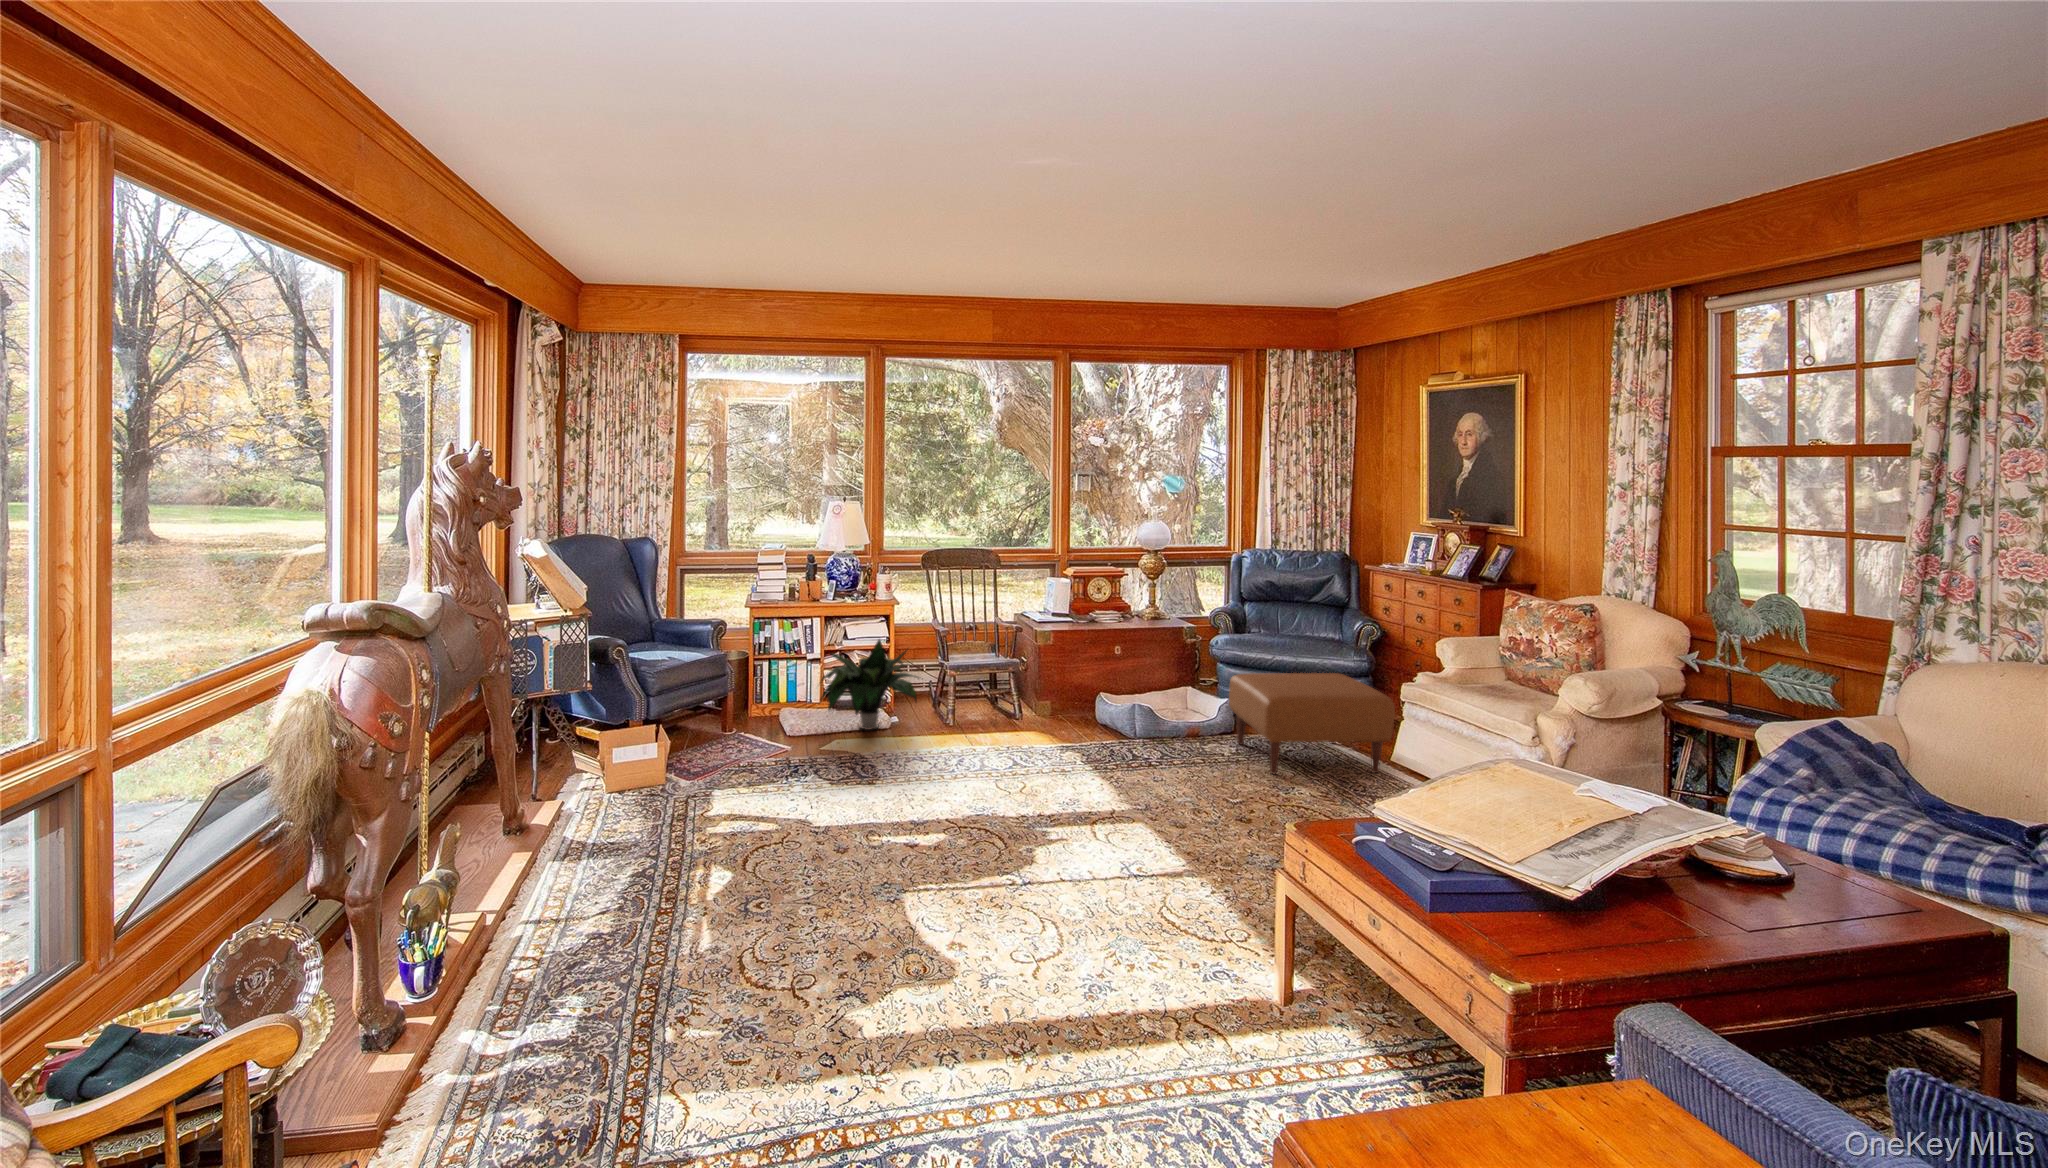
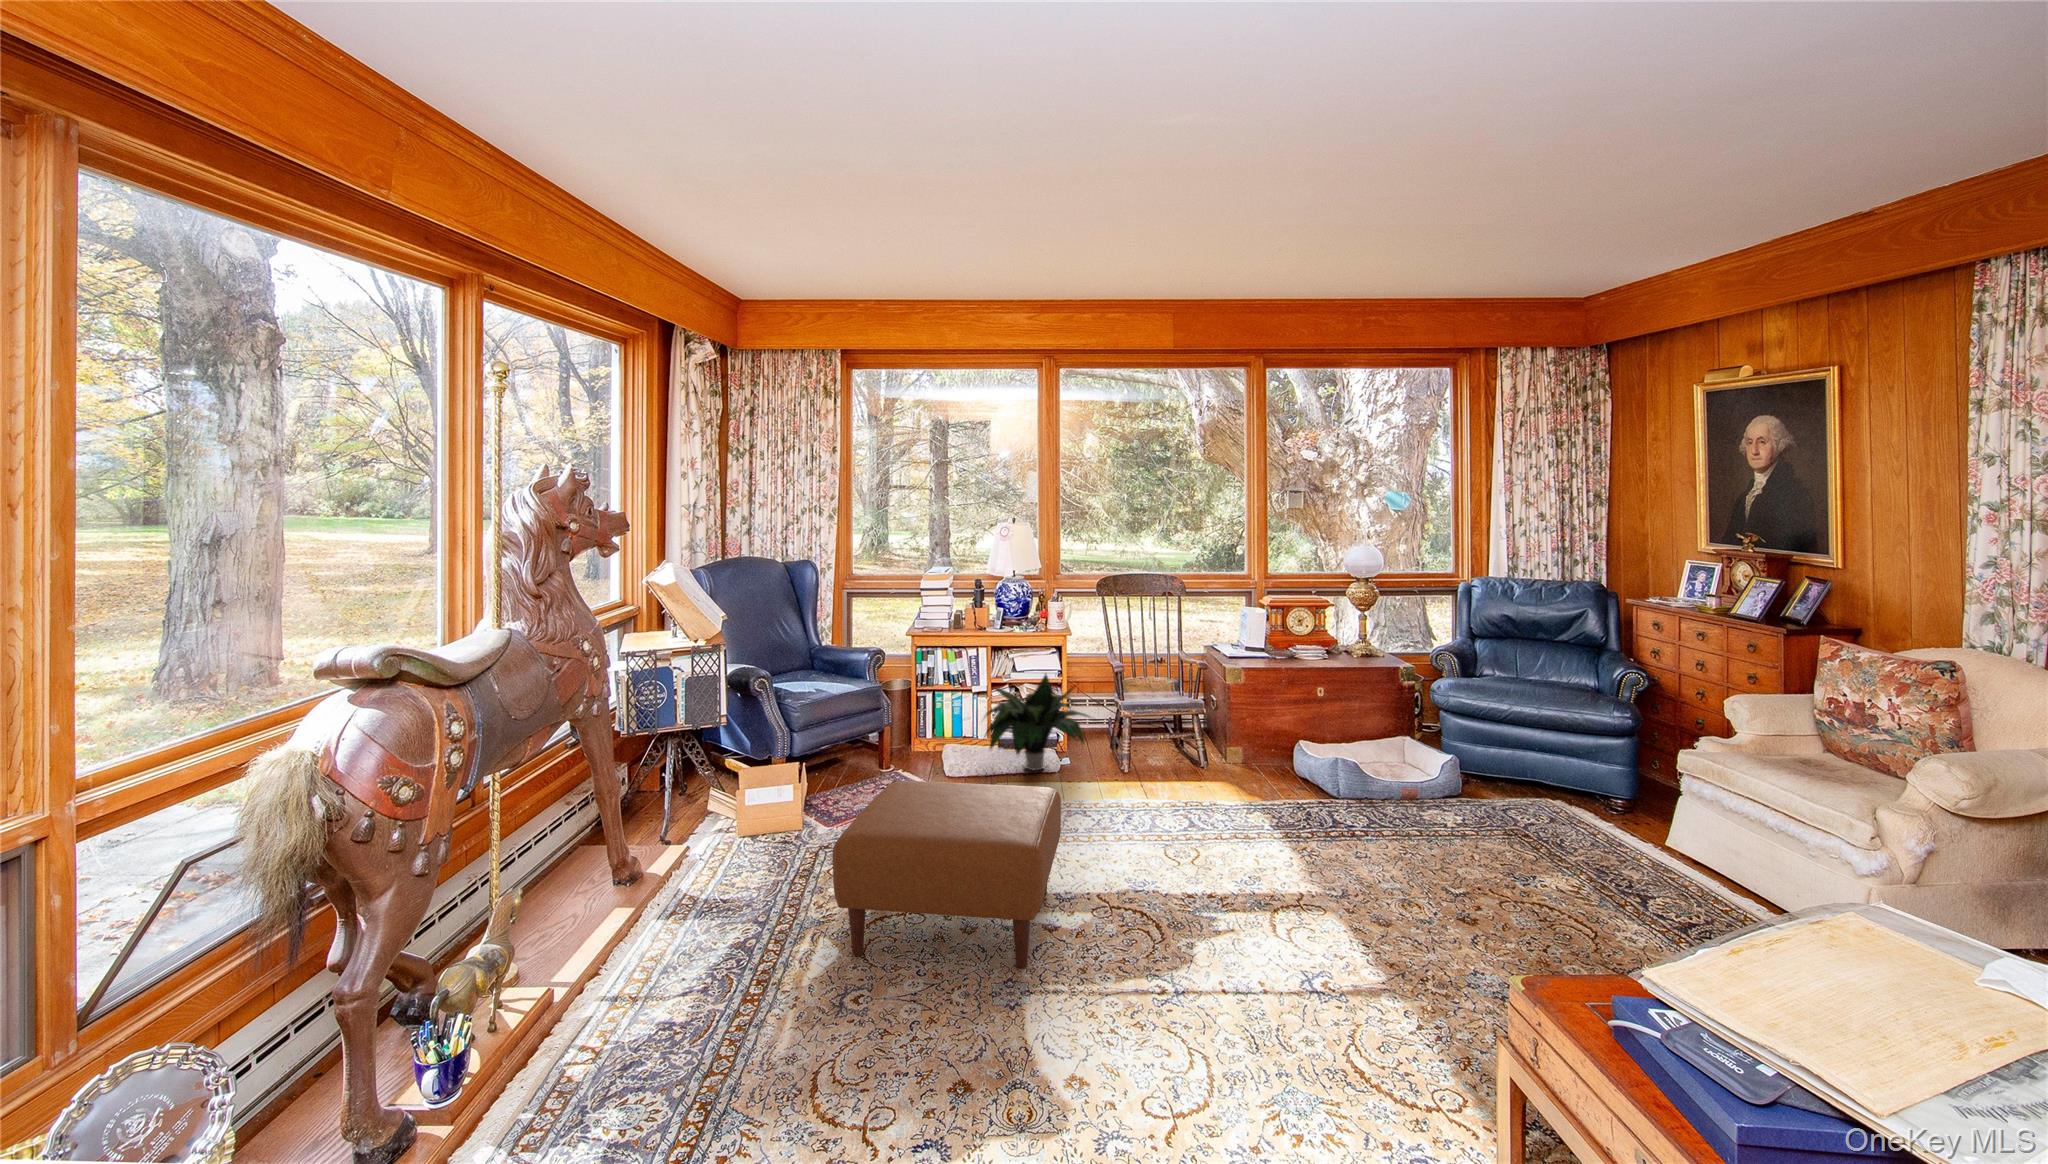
ottoman: present [1229,673,1395,774] -> present [832,781,1061,968]

